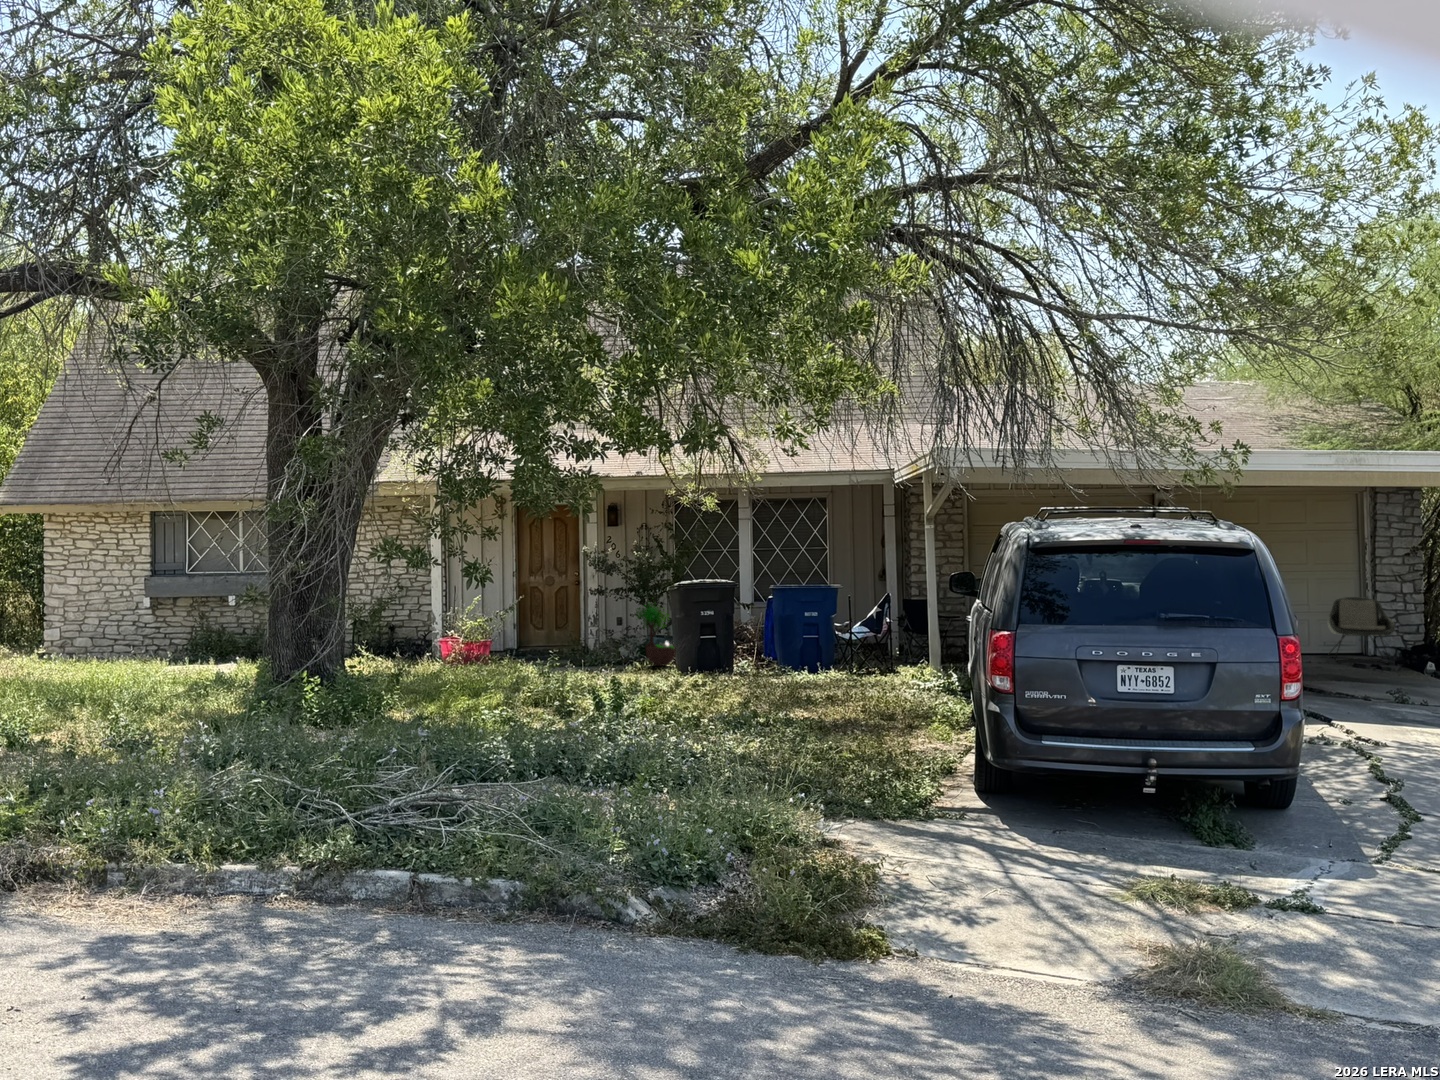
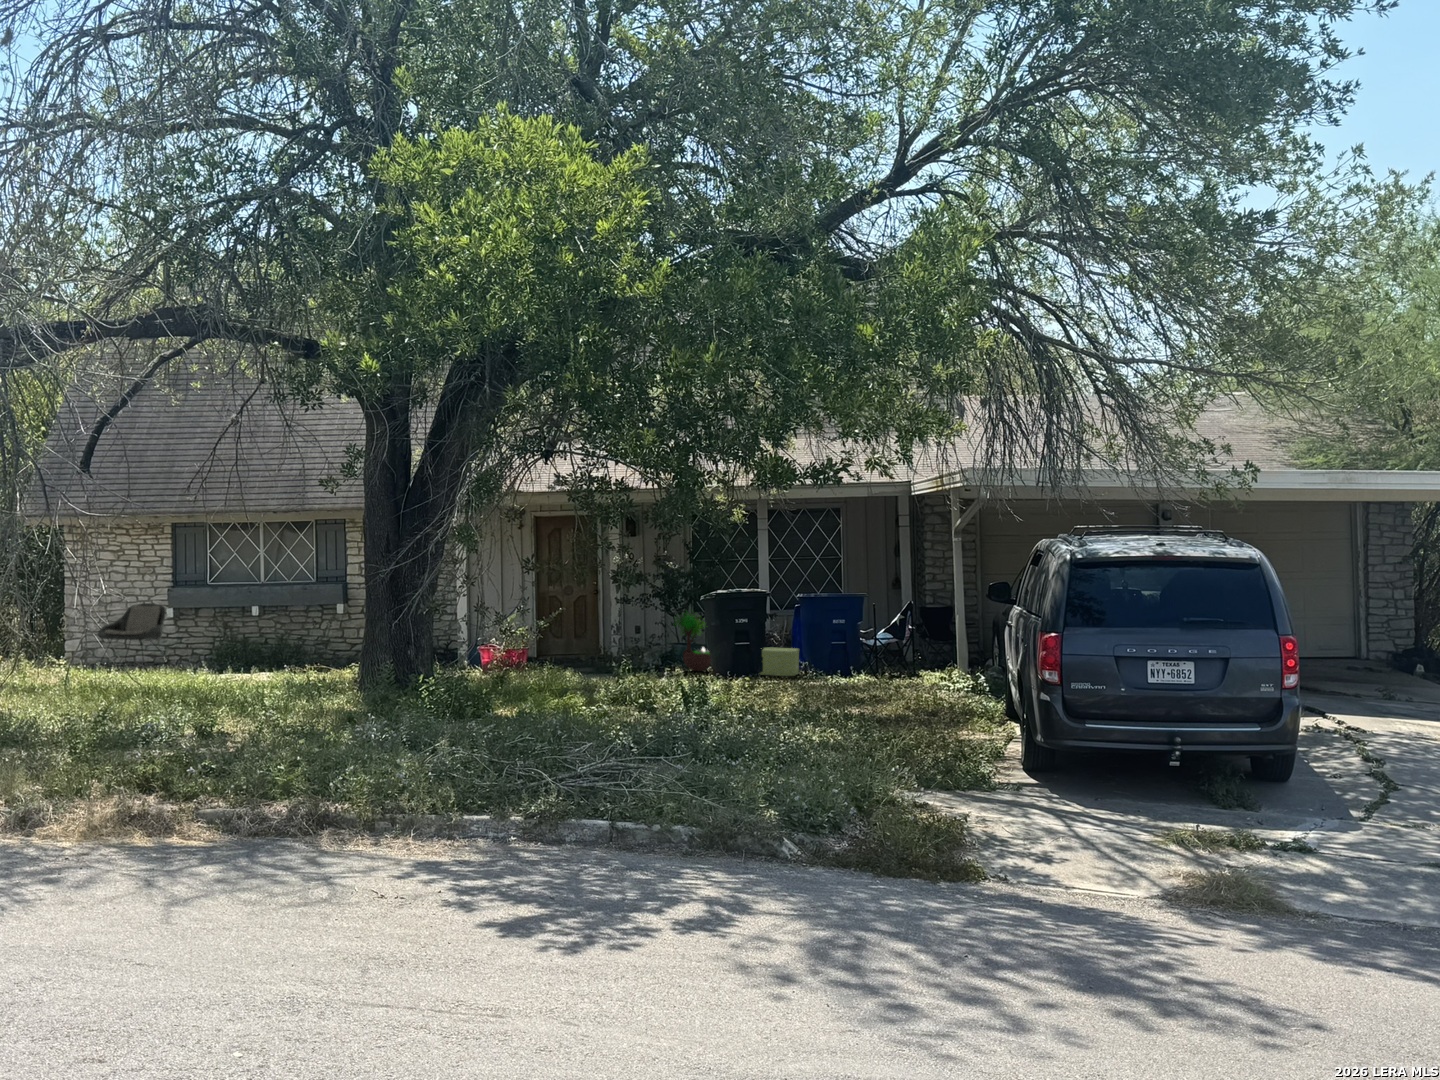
lounge chair: present [1328,597,1395,665] -> present [98,603,168,666]
storage box: none [725,642,768,672] -> present [760,647,799,676]

